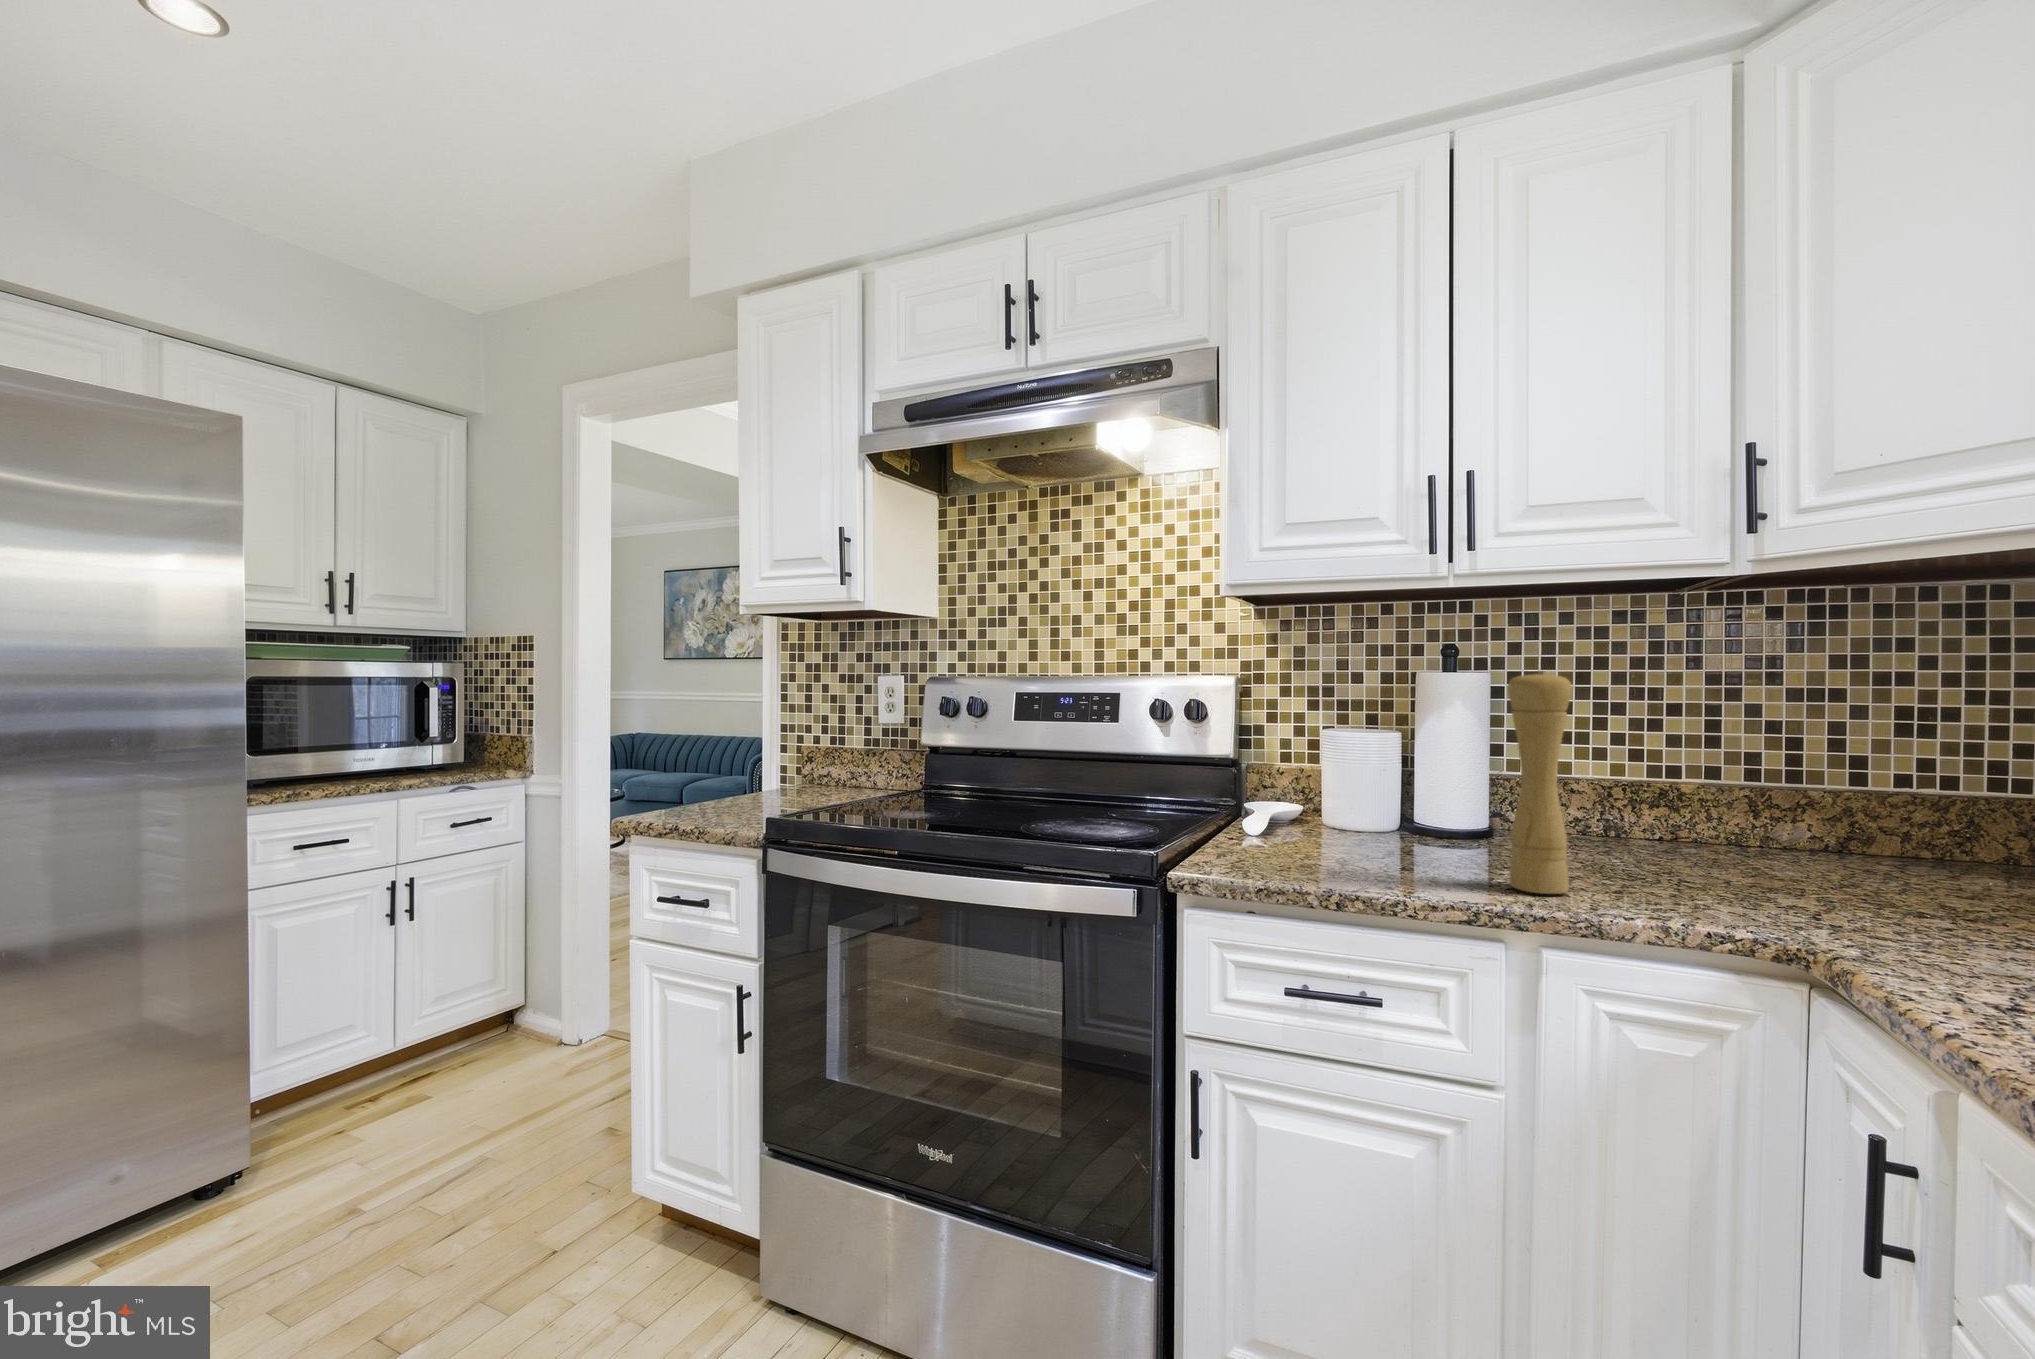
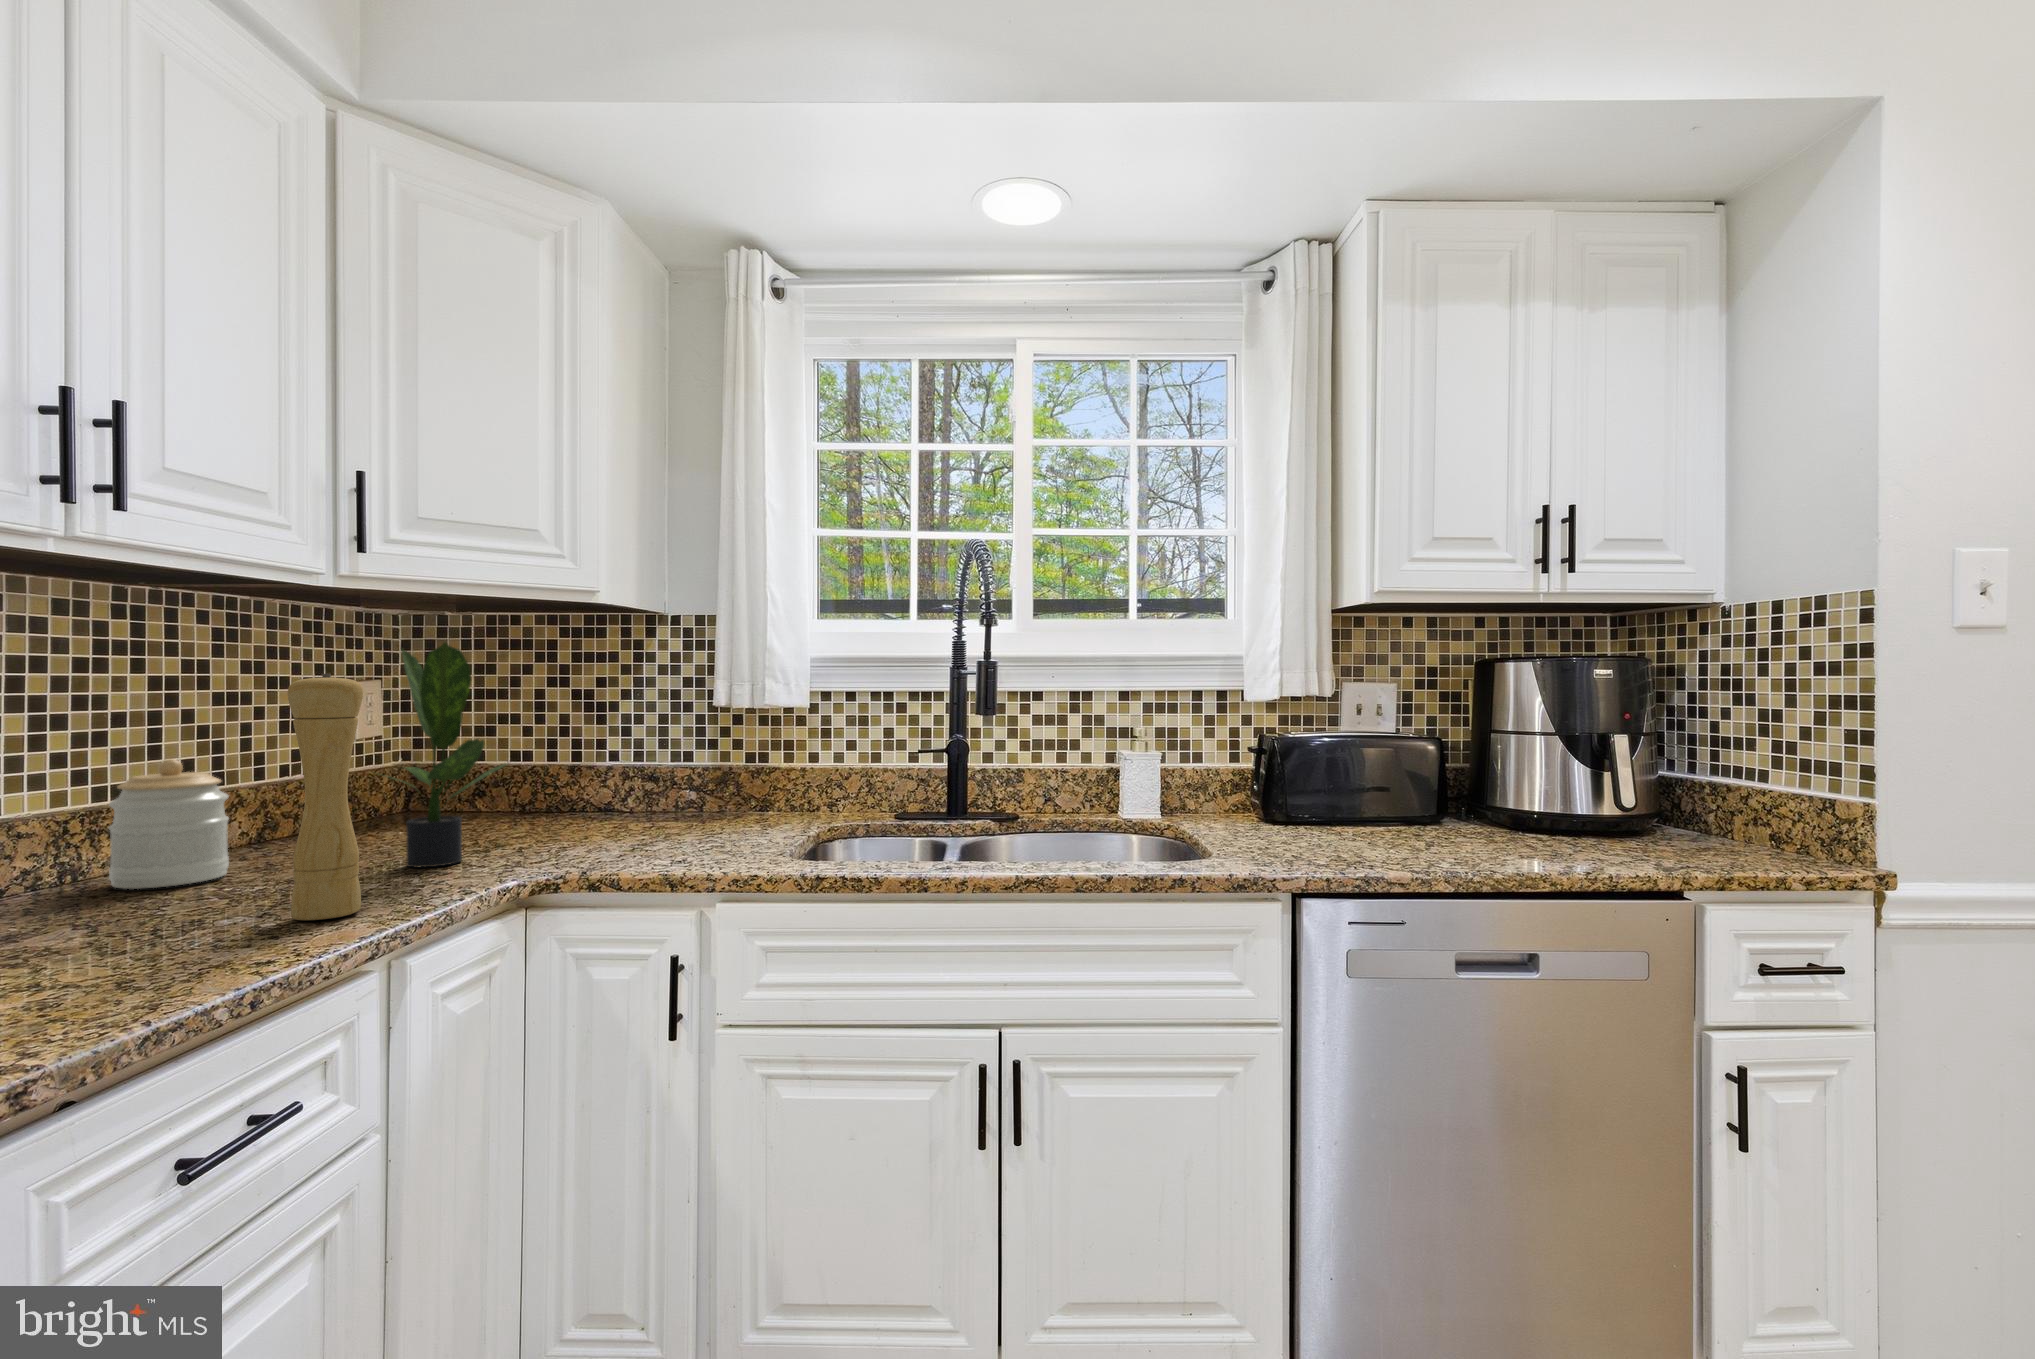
potted plant: none [1743,631,1926,908] -> present [396,642,508,867]
jar: none [1596,745,1691,857] -> present [109,759,229,889]

